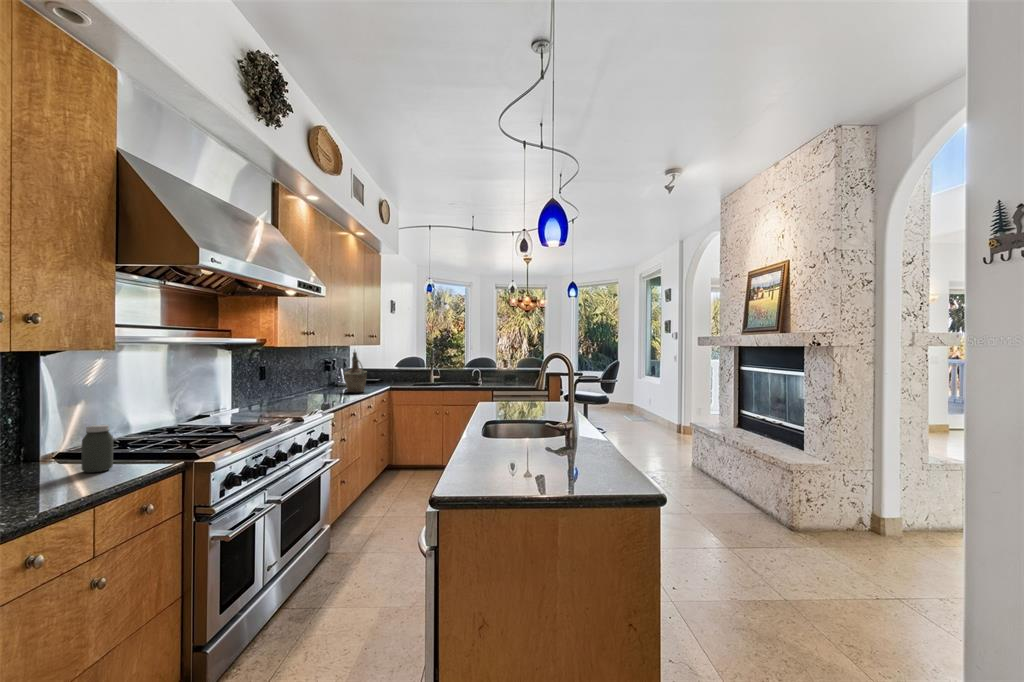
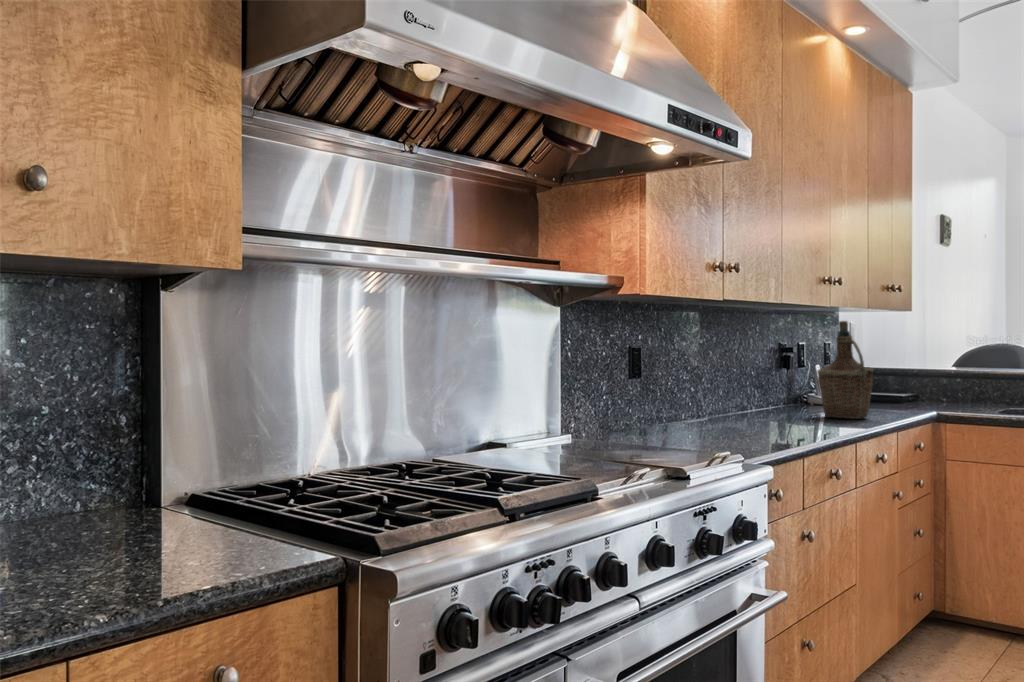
jar: present [81,425,113,473] -> none [55,444,127,571]

